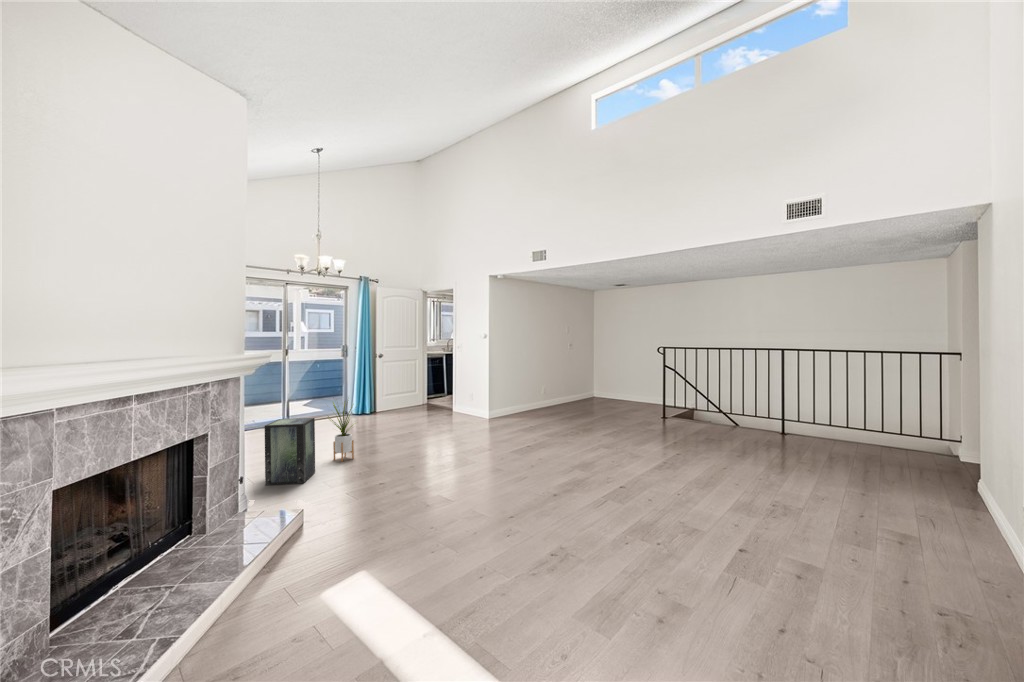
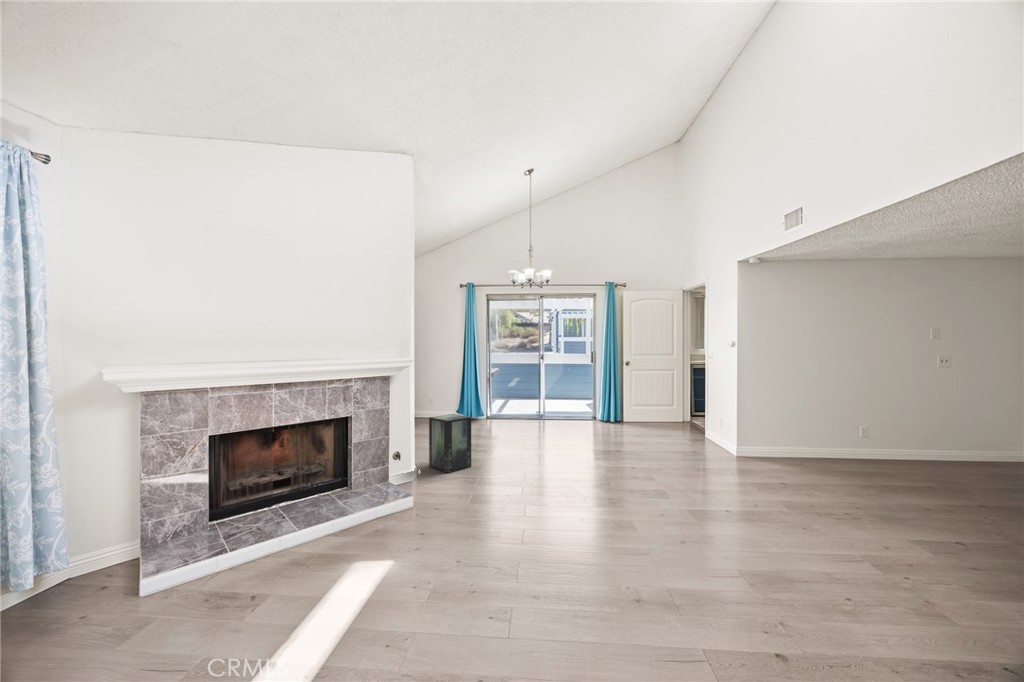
house plant: present [328,402,354,462] -> none [492,400,527,463]

